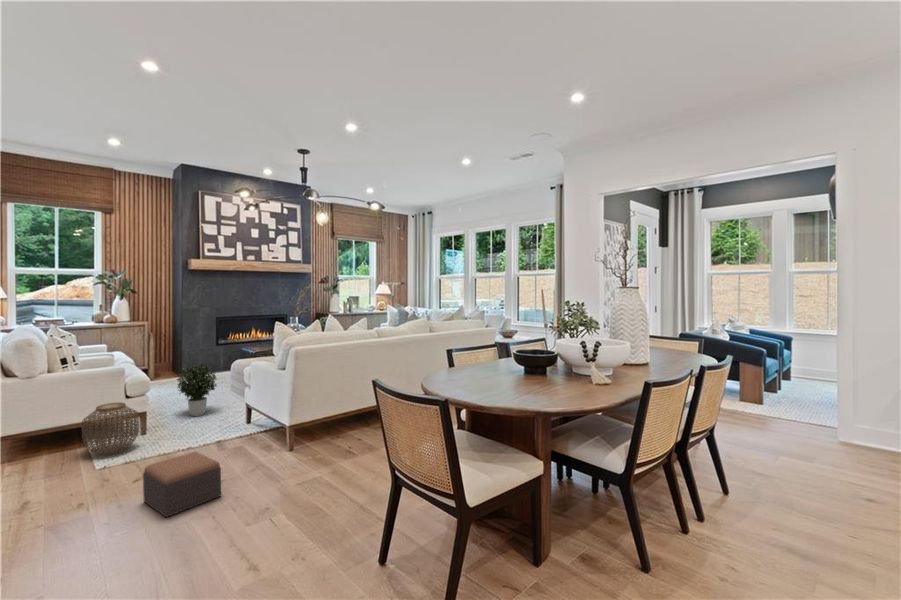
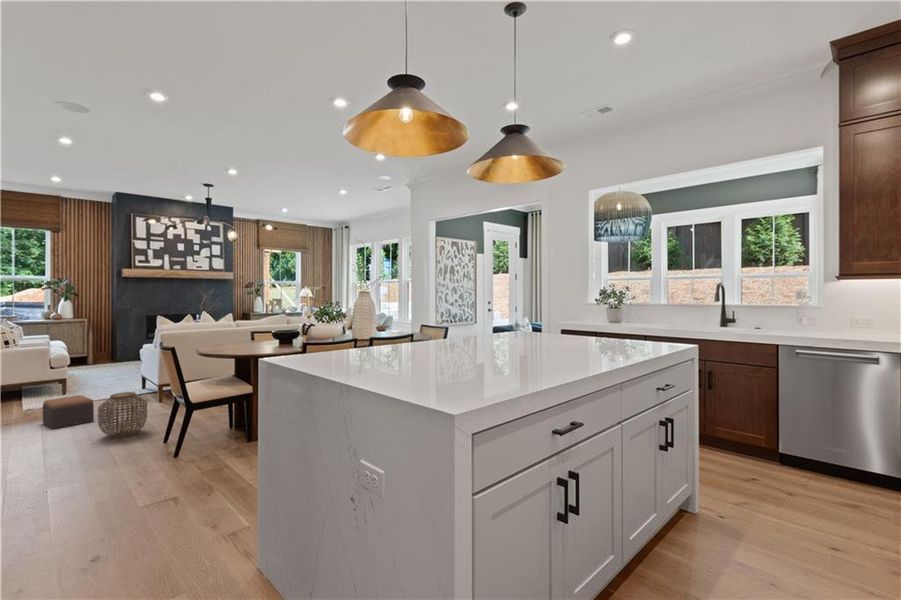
potted plant: present [177,364,216,416] -> none [94,347,126,386]
woven basket: present [82,403,139,456] -> present [98,392,147,438]

